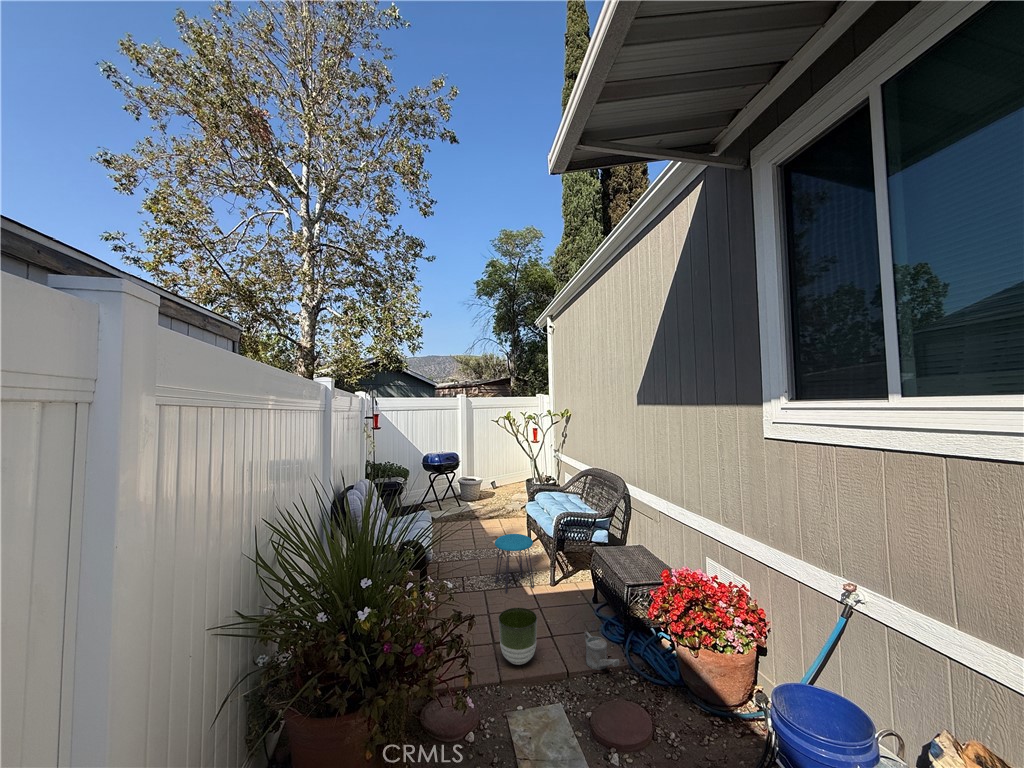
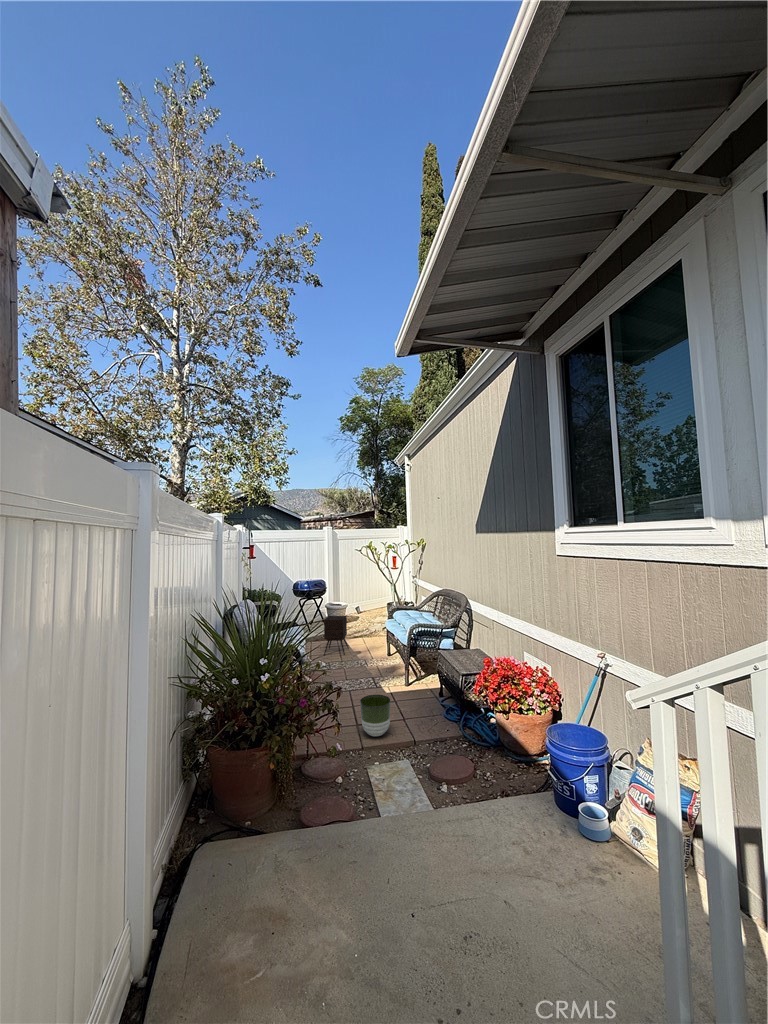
side table: none [456,494,484,539] -> present [324,616,349,655]
stool: present [495,534,534,594] -> none [358,645,391,694]
watering can: present [584,632,619,670] -> none [428,712,453,739]

